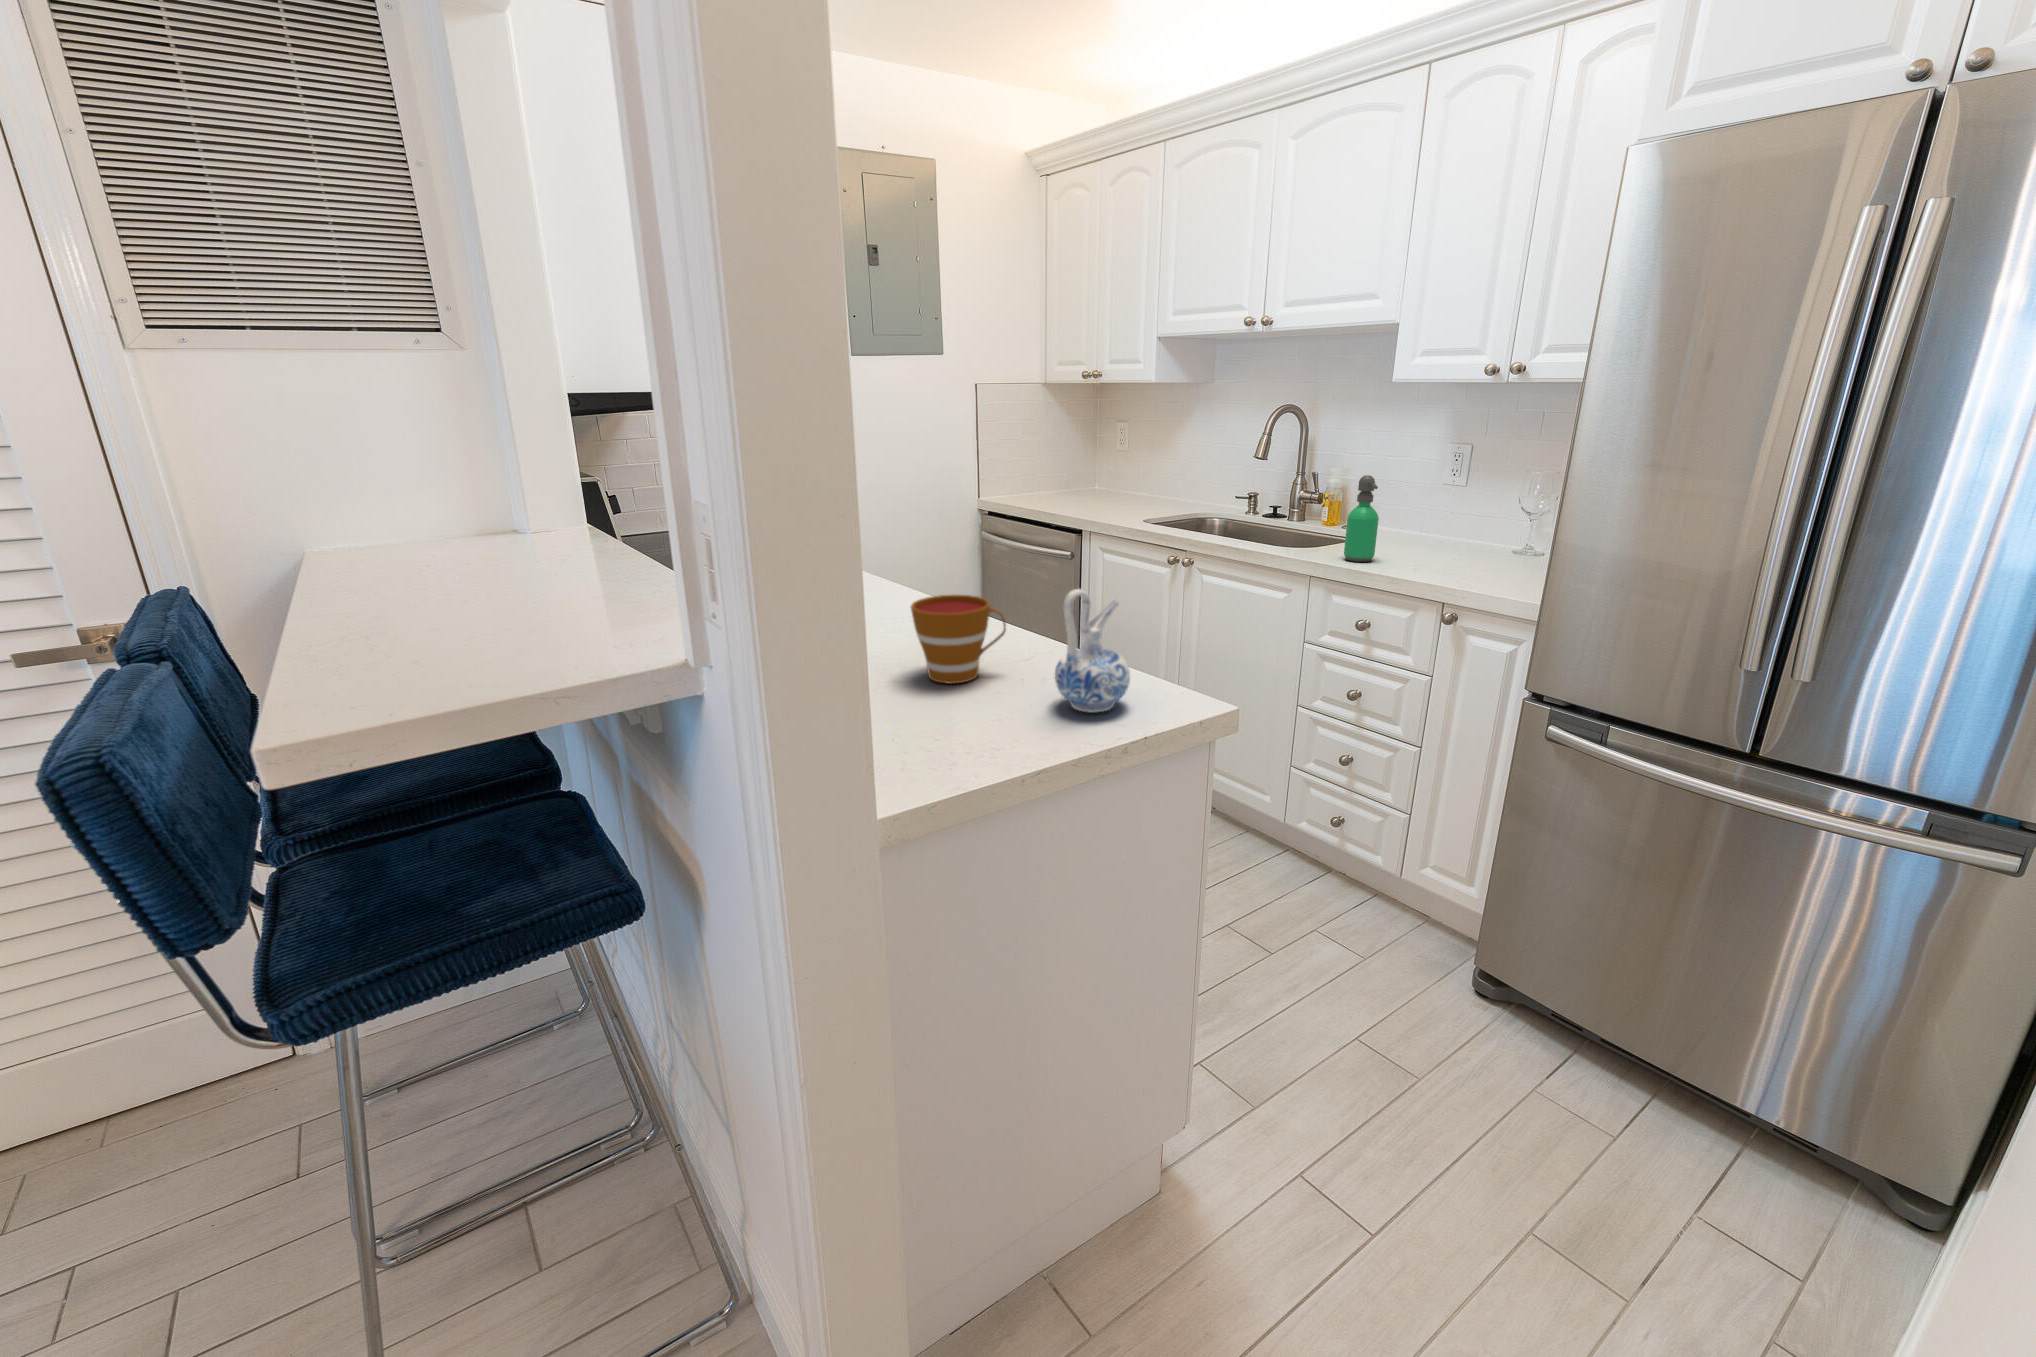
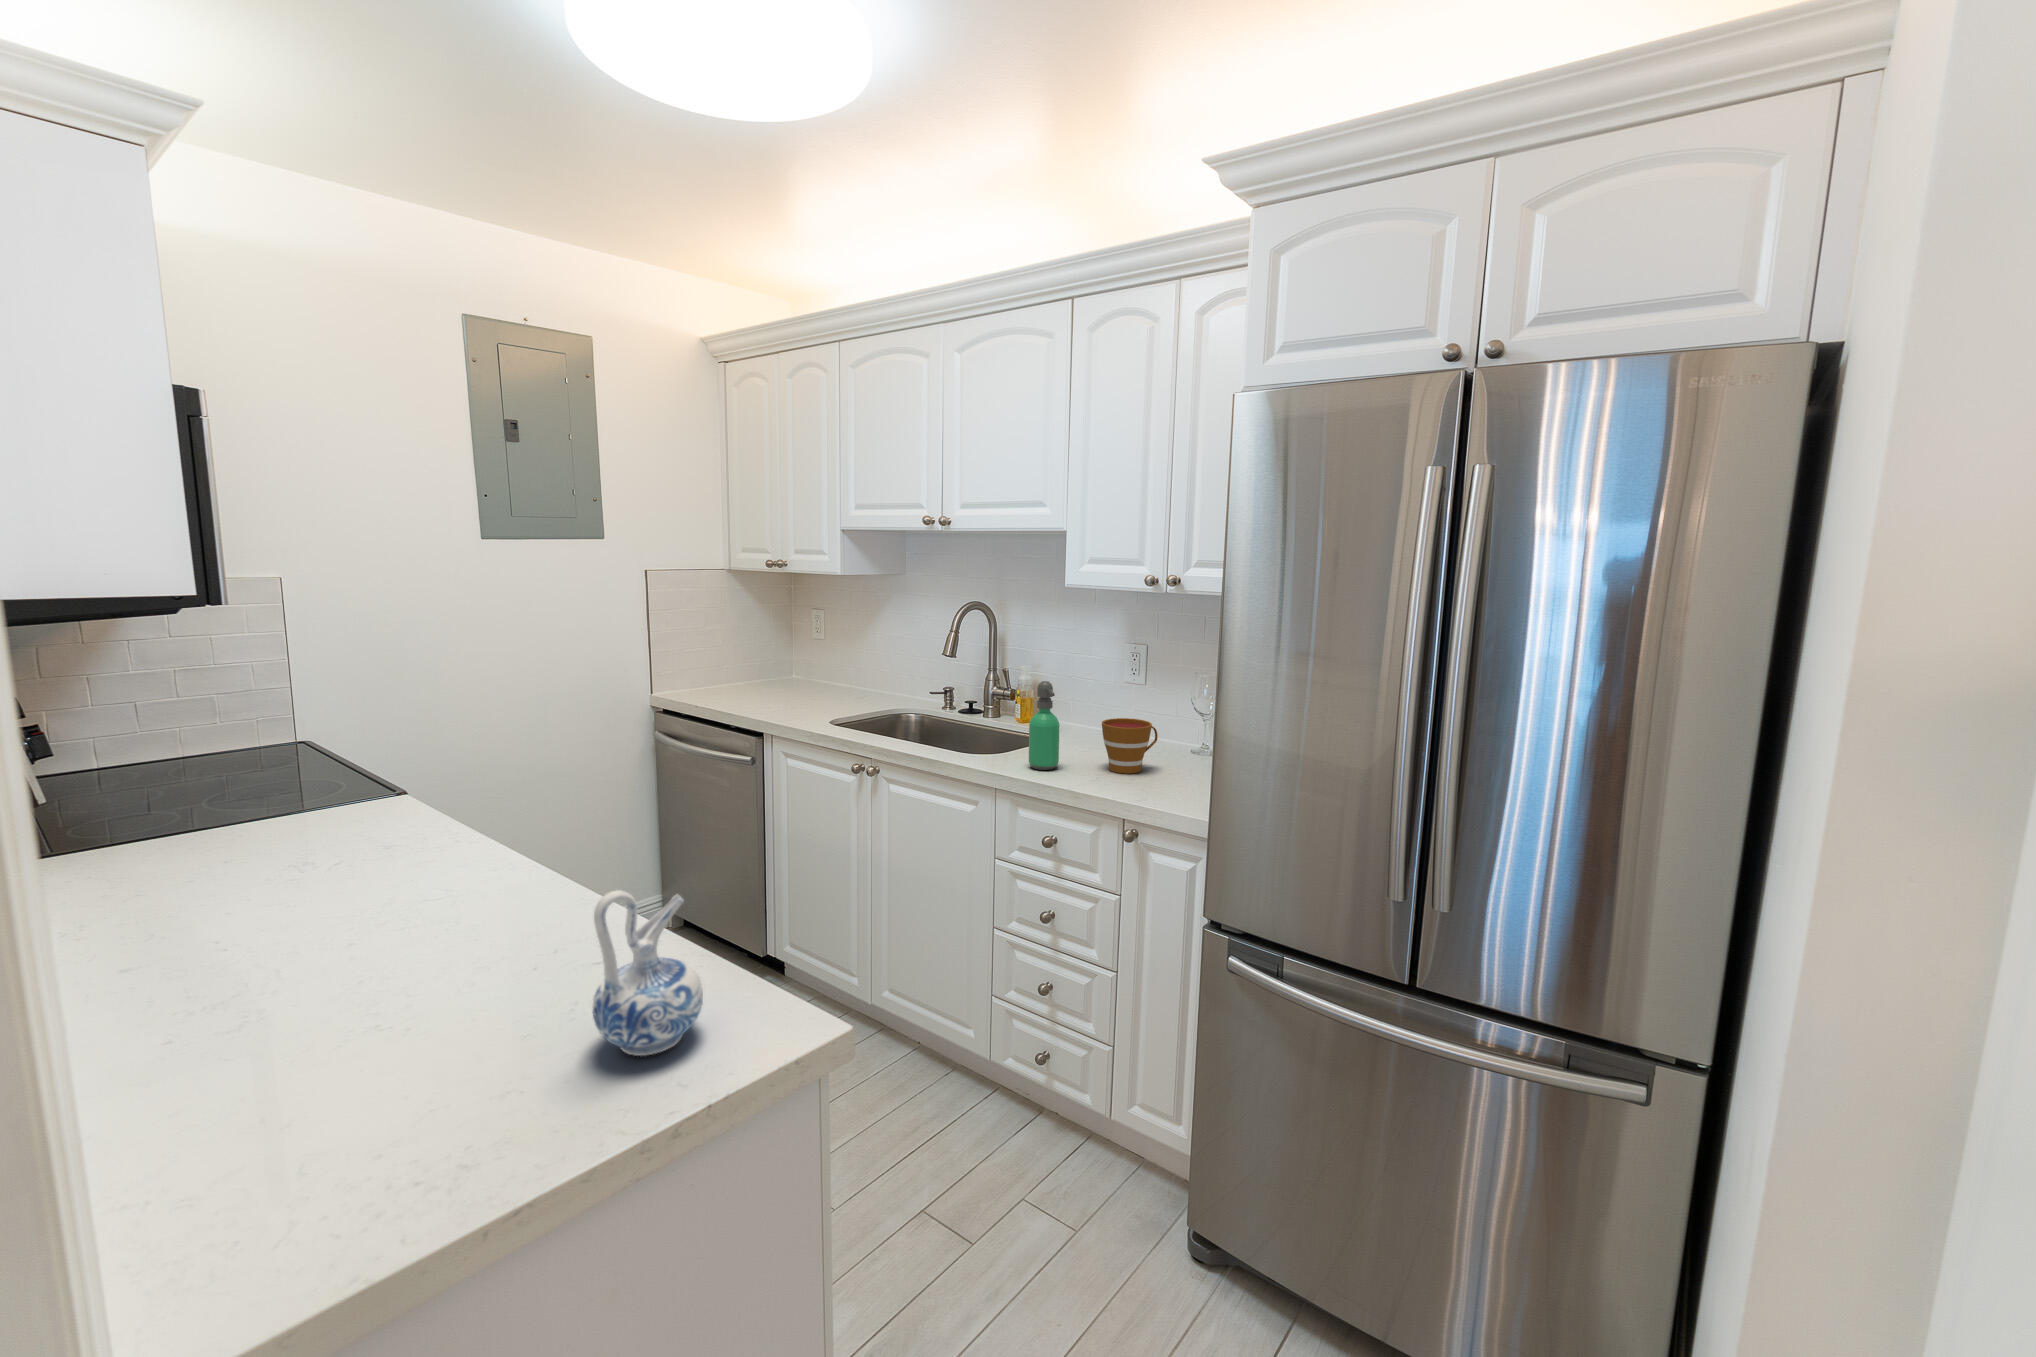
cup: present [911,595,1006,684] -> present [1102,718,1158,774]

